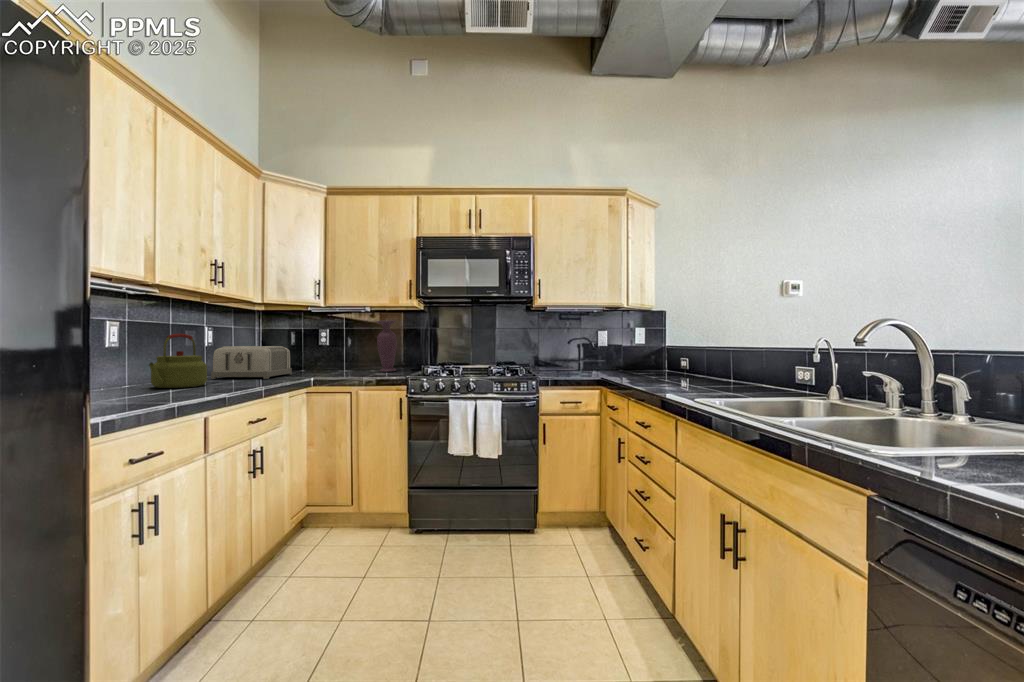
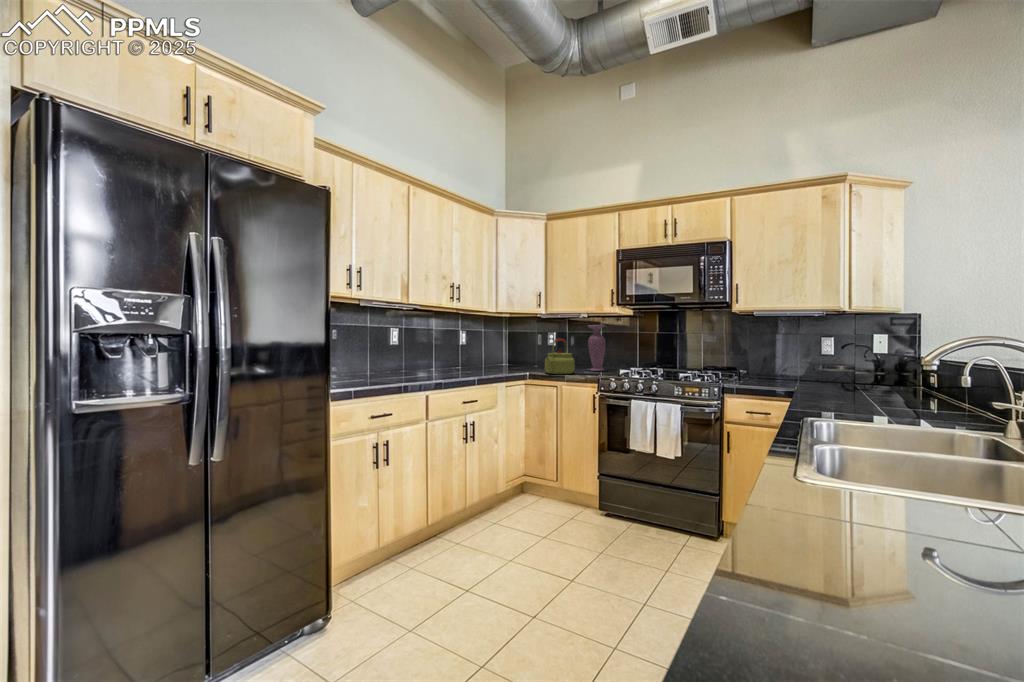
kettle: present [149,334,207,388] -> present [545,339,575,374]
toaster: present [211,346,292,379] -> none [465,346,521,372]

